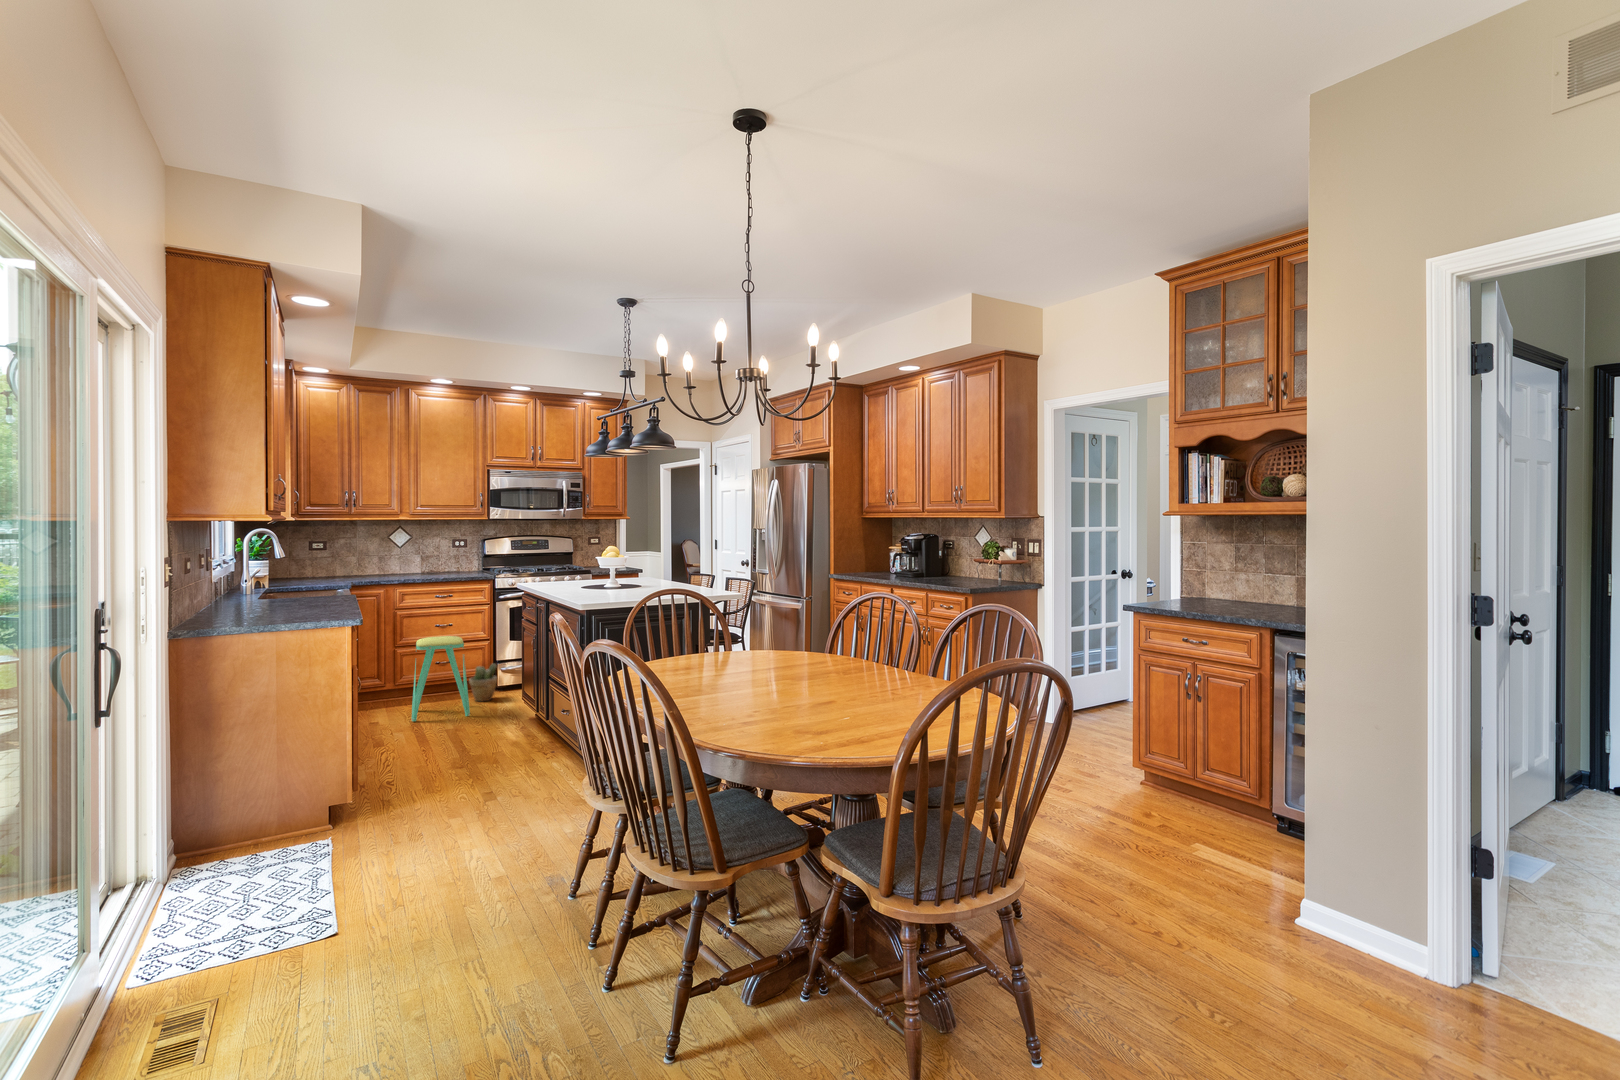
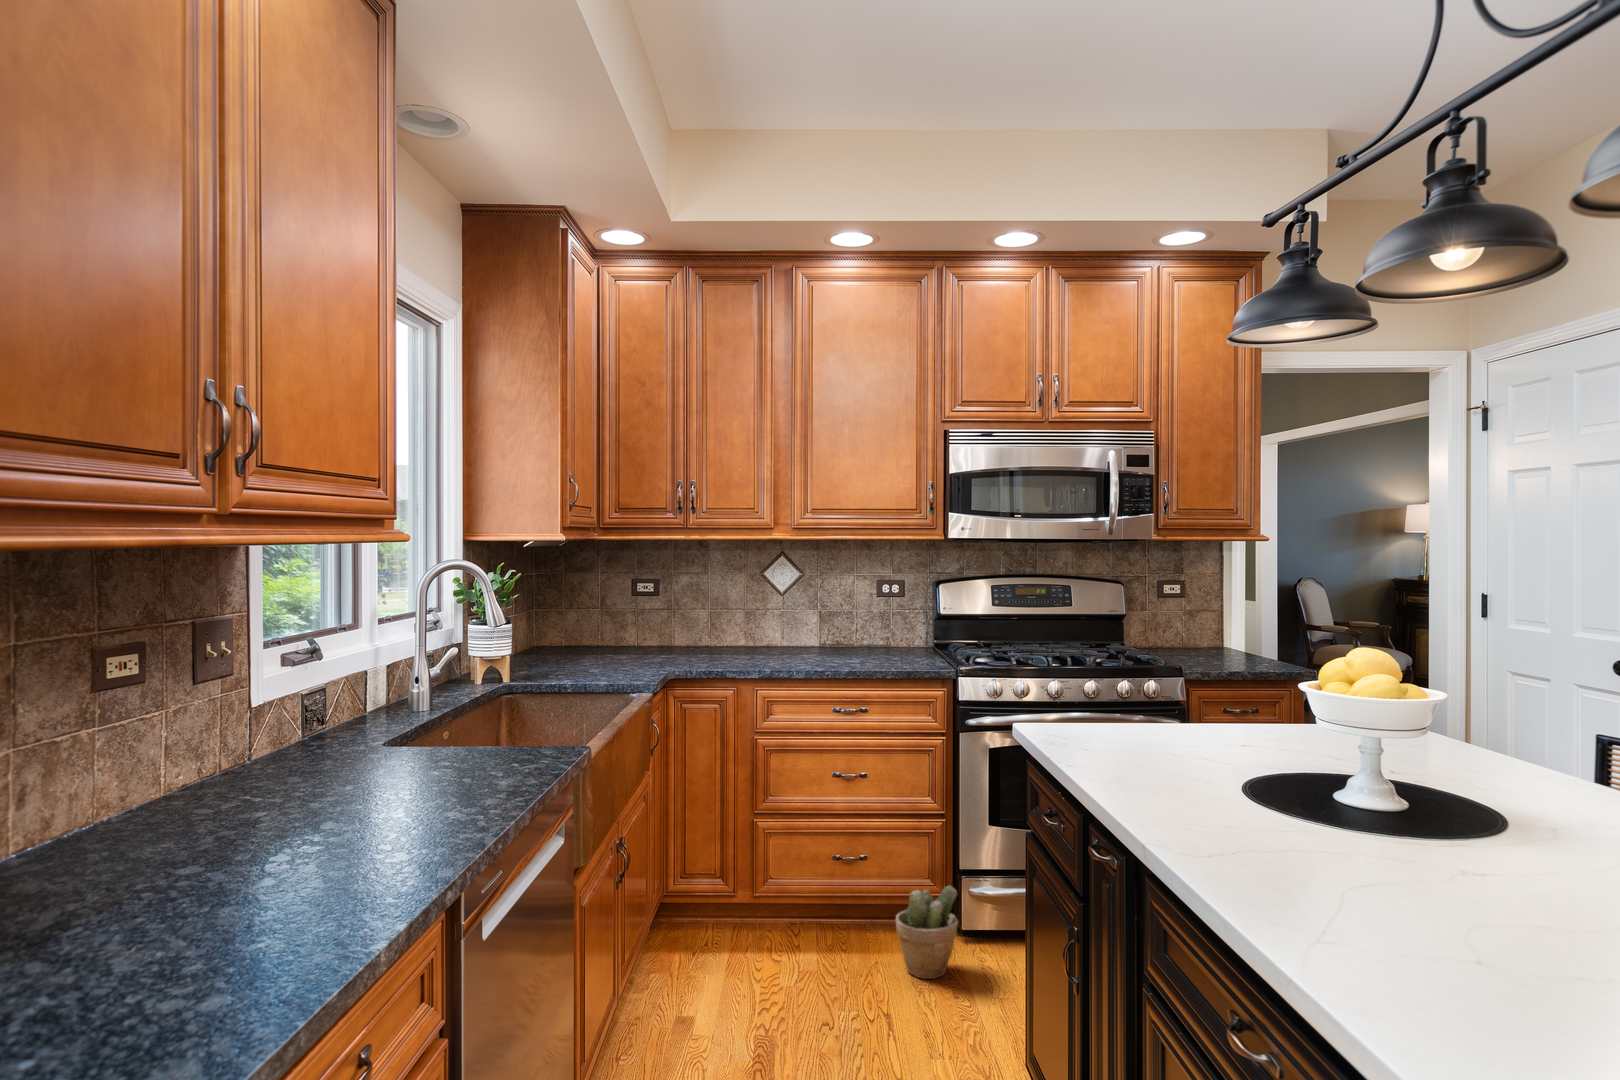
stool: present [412,636,470,721] -> none [756,821,888,1047]

